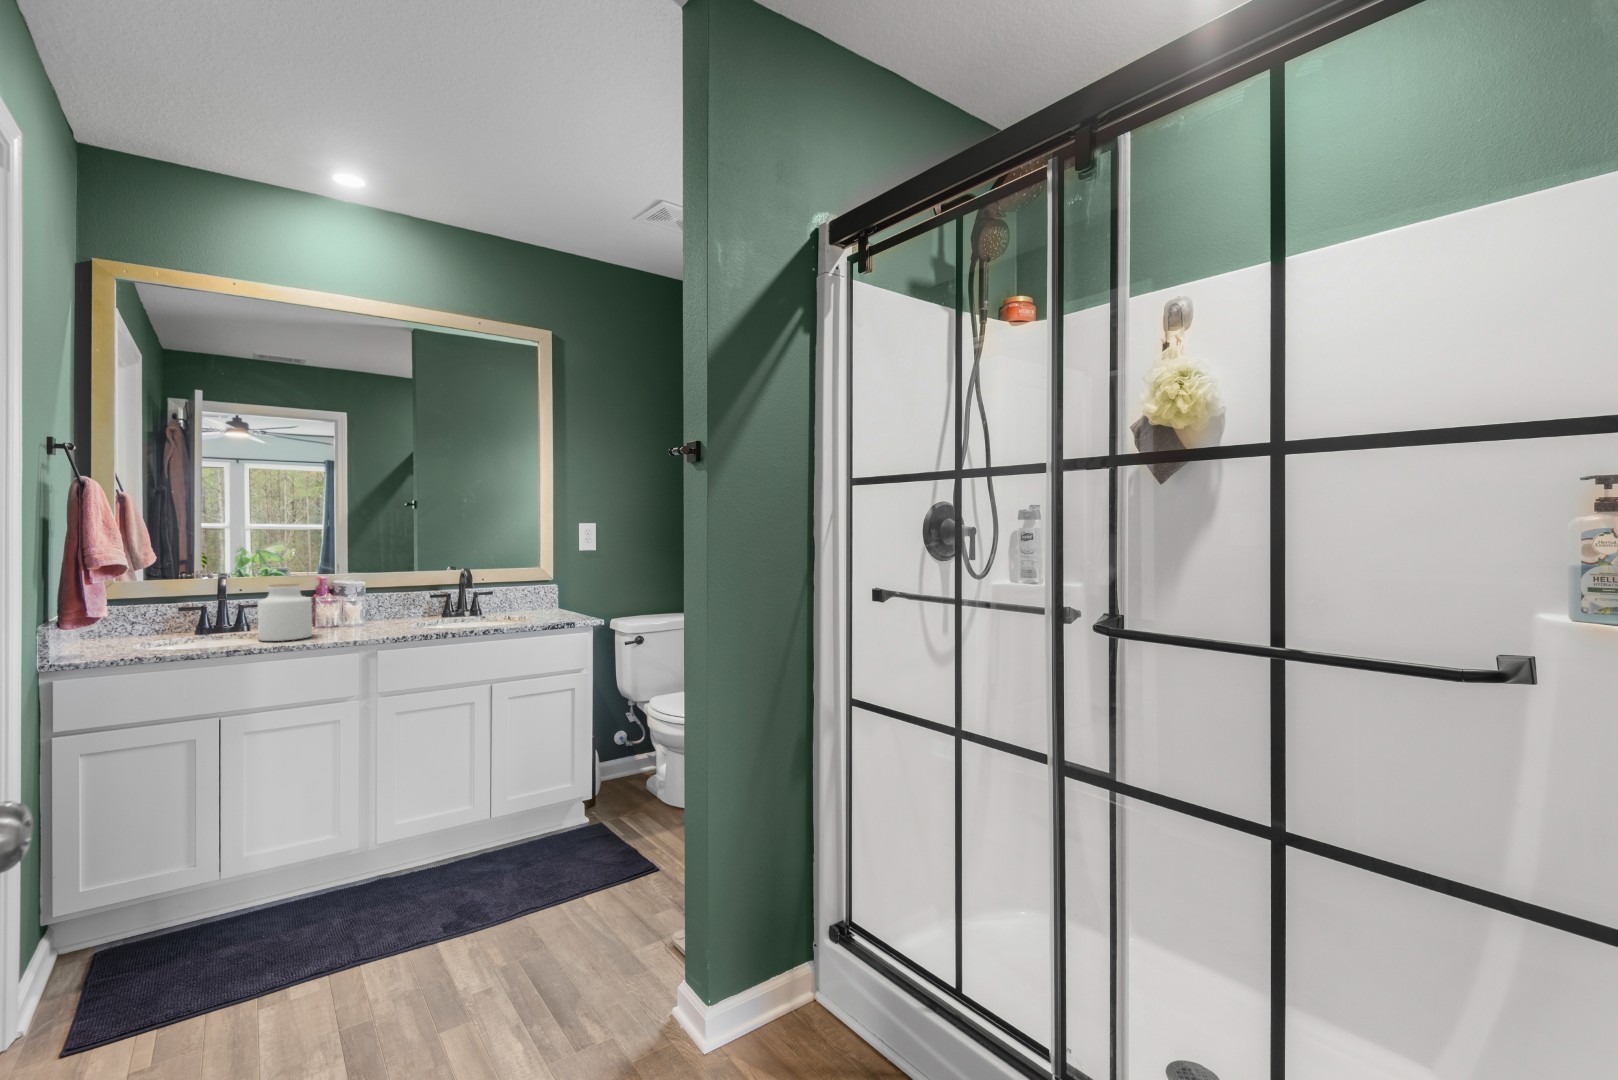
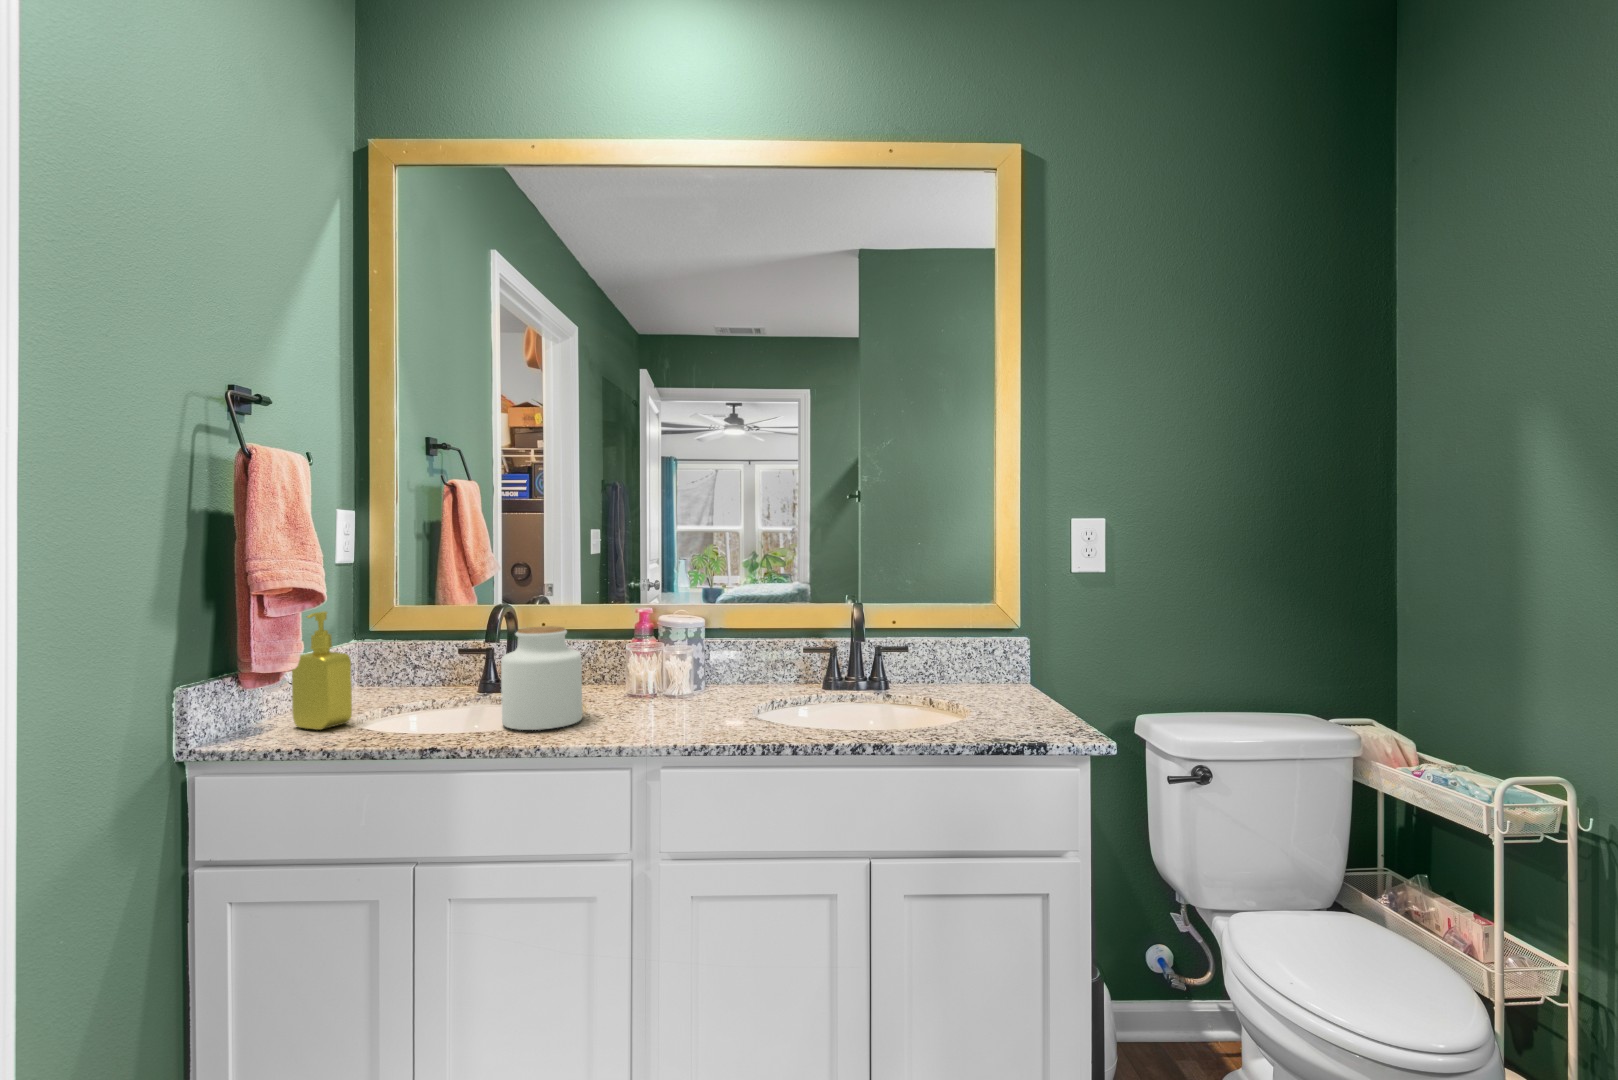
soap dispenser: none [93,579,141,654] -> present [292,611,352,730]

